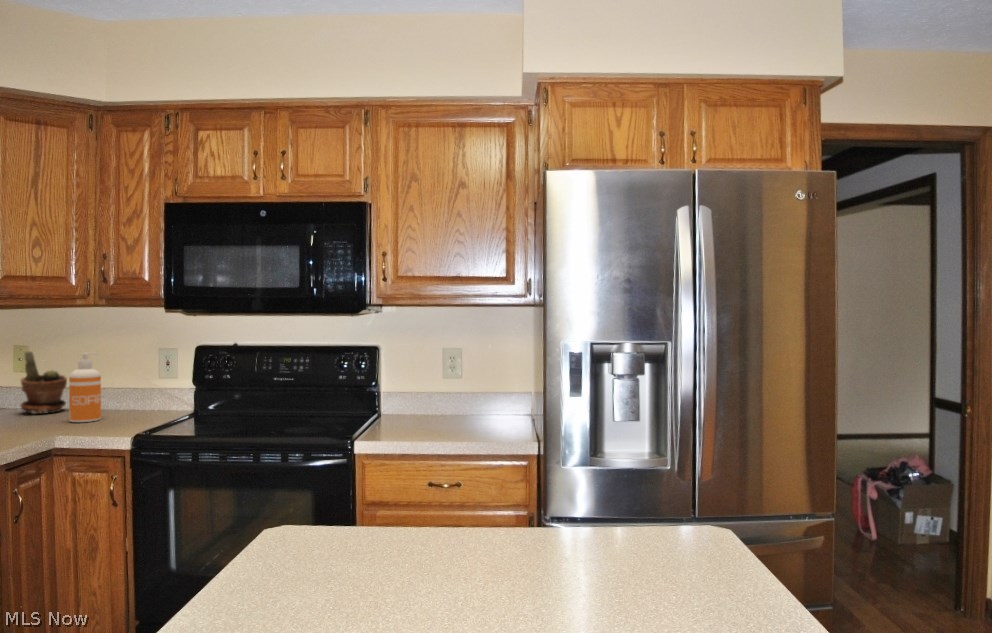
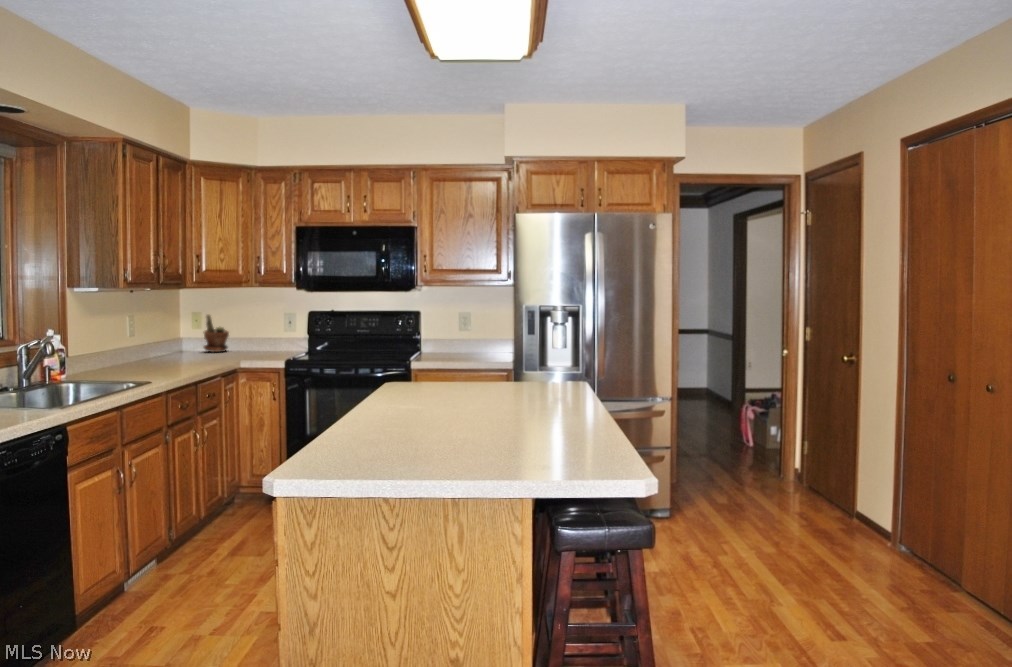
soap dispenser: present [69,353,101,422] -> none [239,315,257,355]

